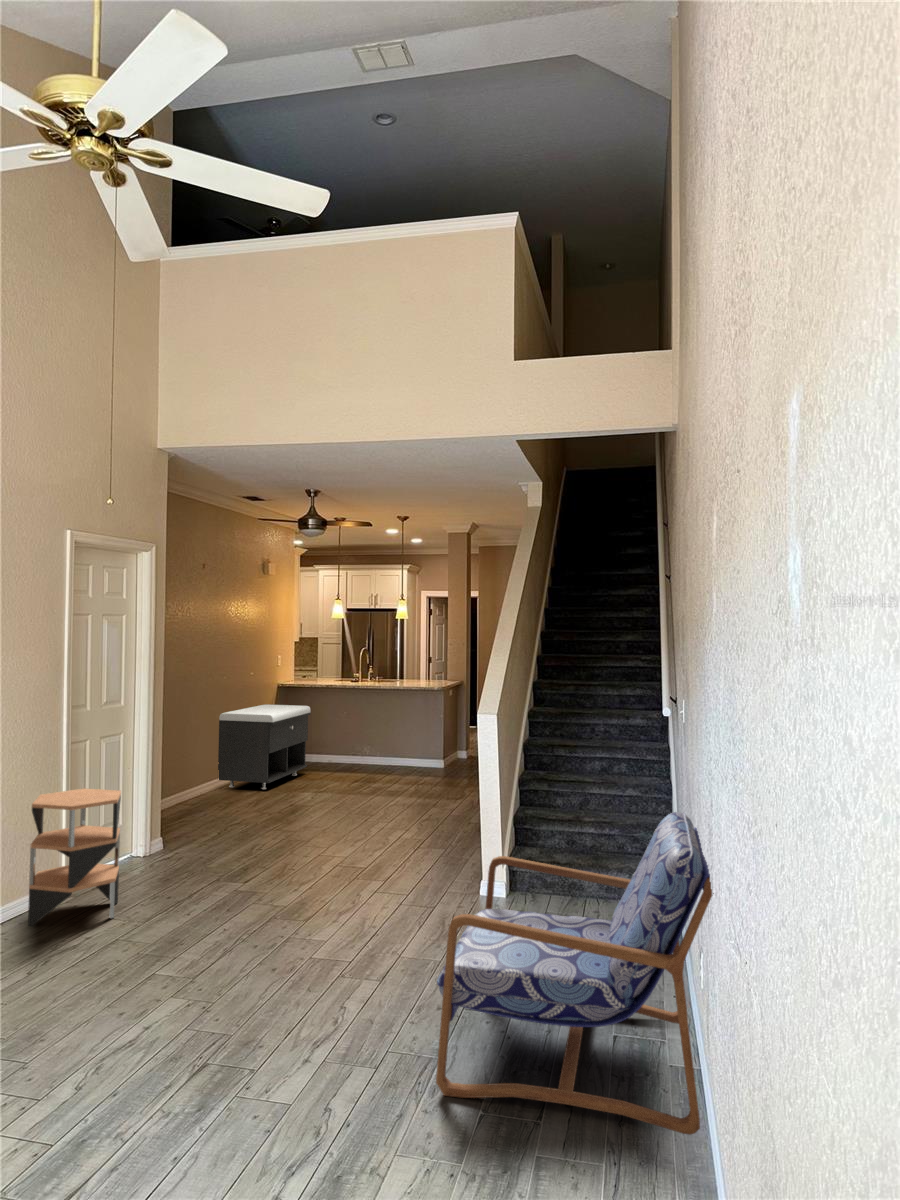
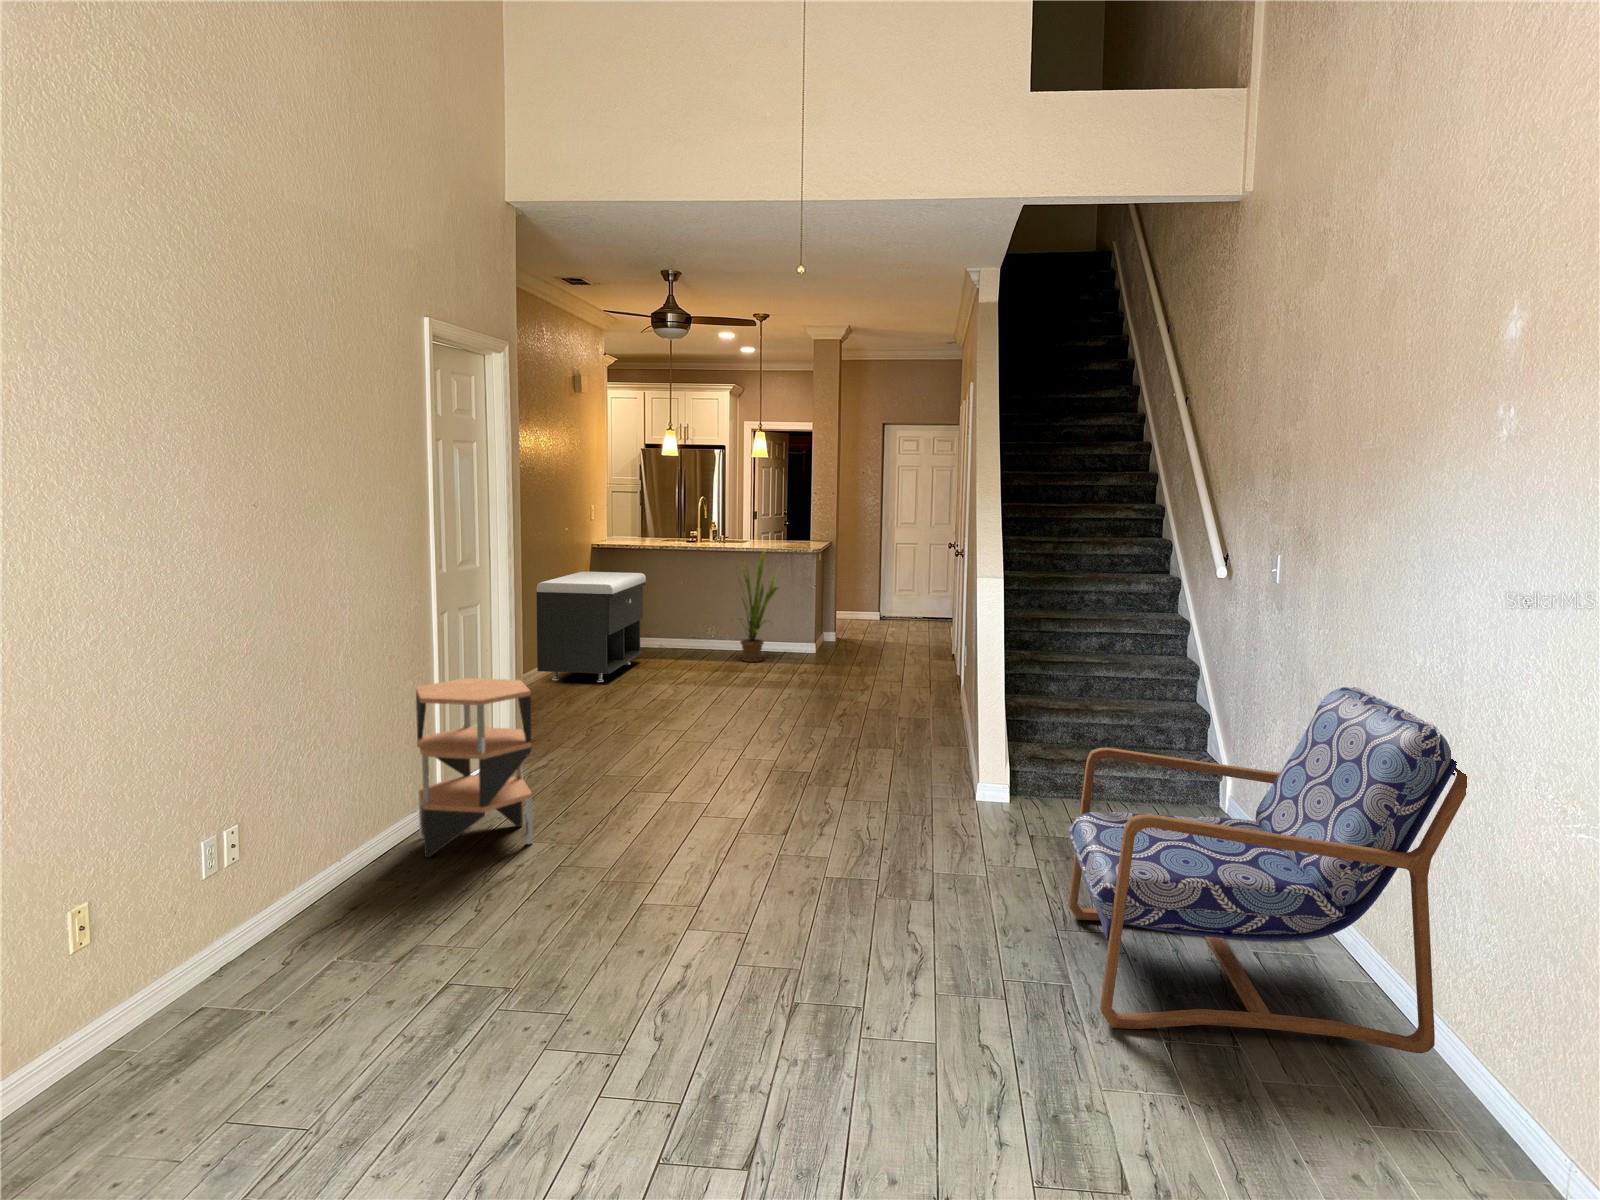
house plant: none [371,688,417,775] -> present [736,552,779,662]

